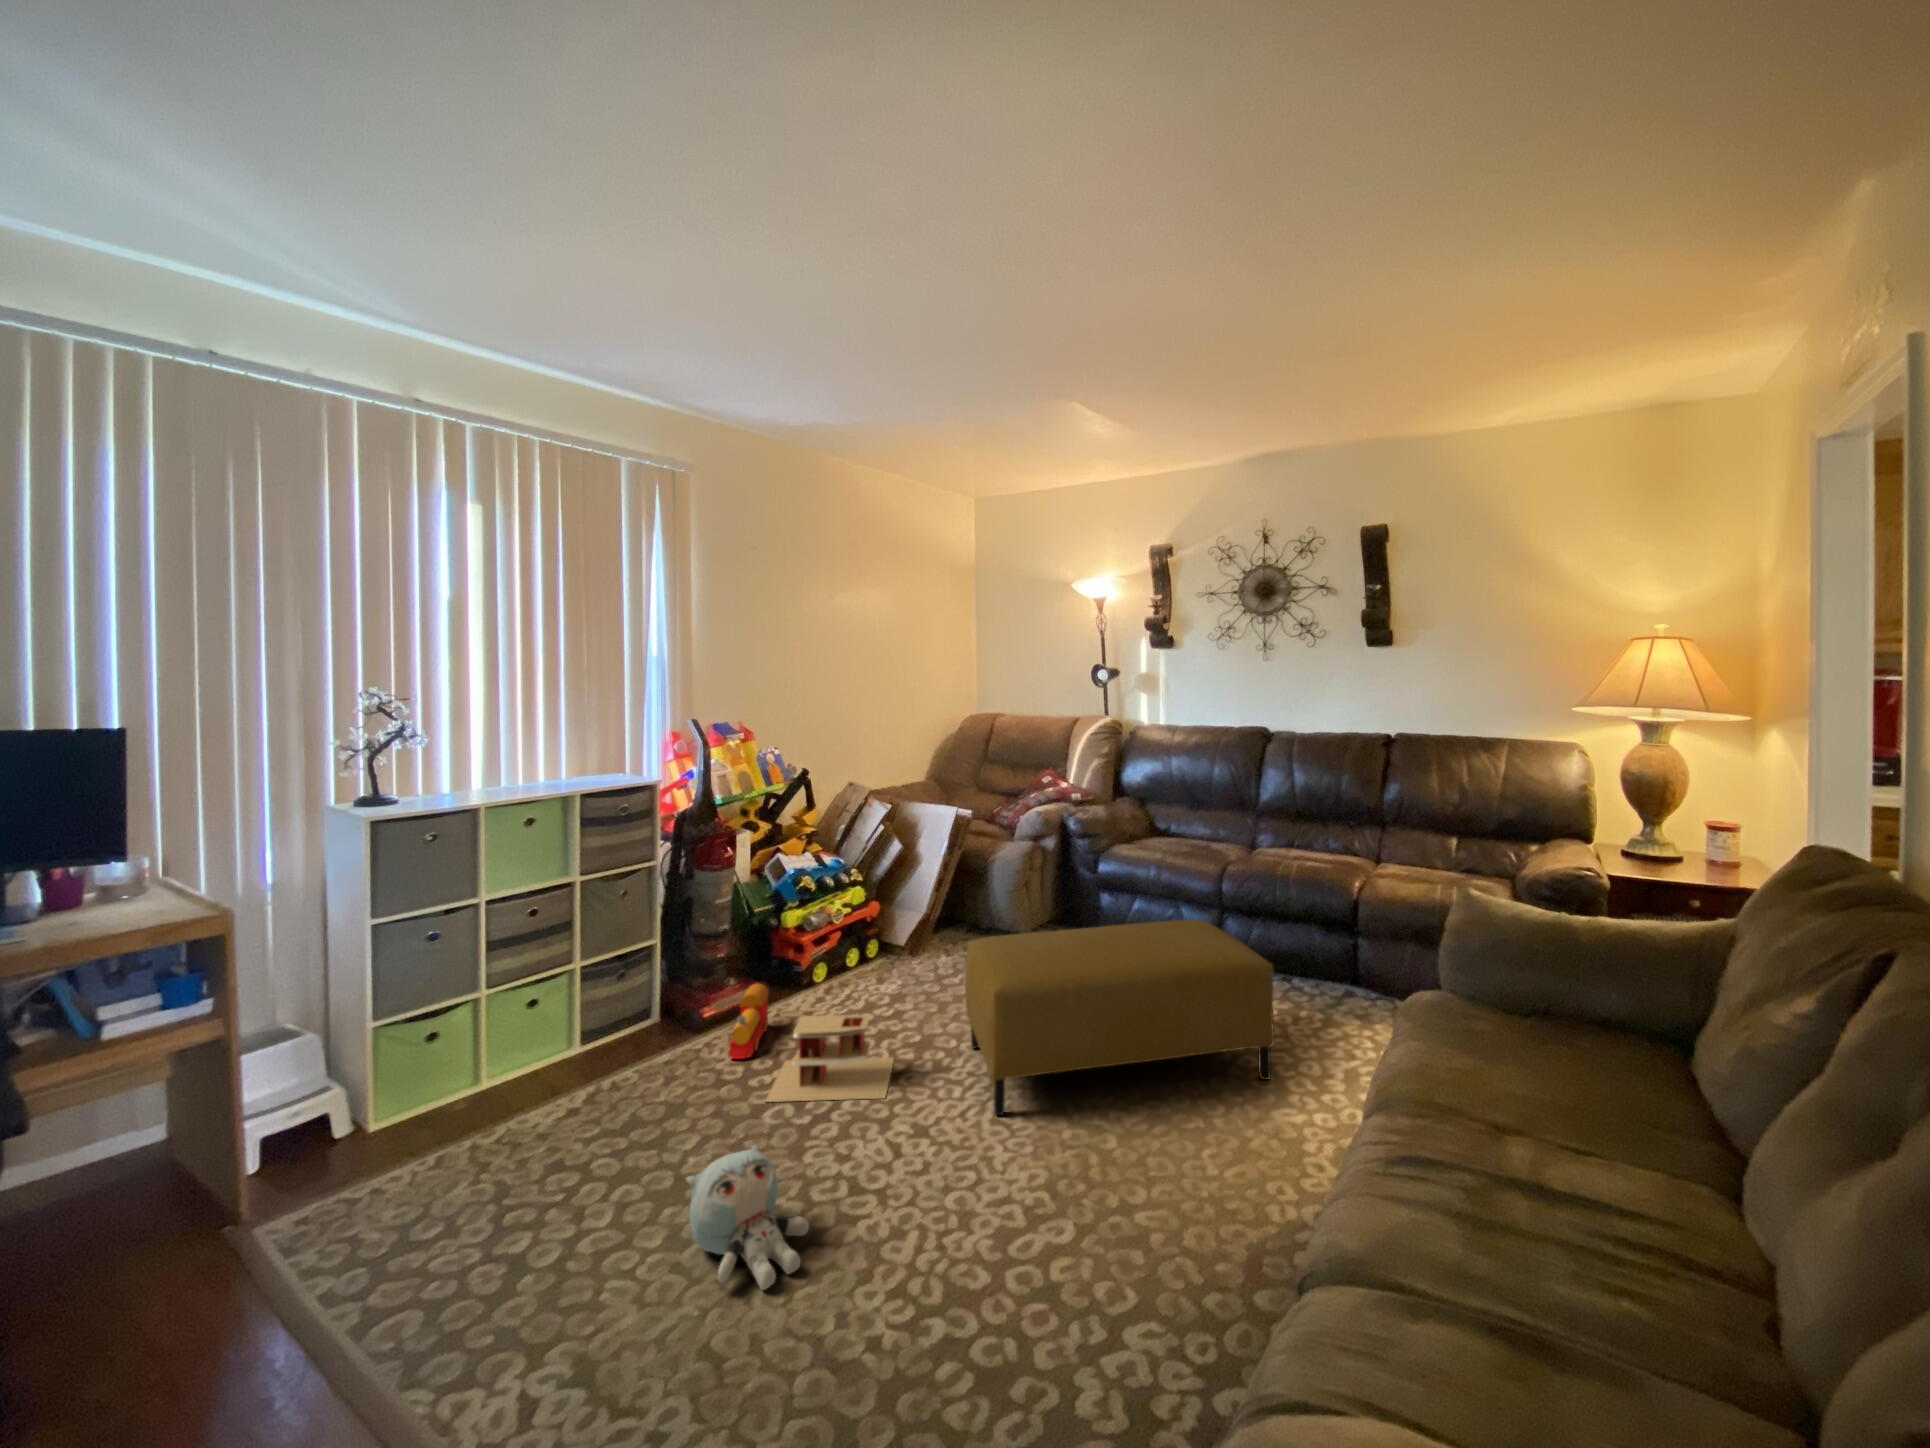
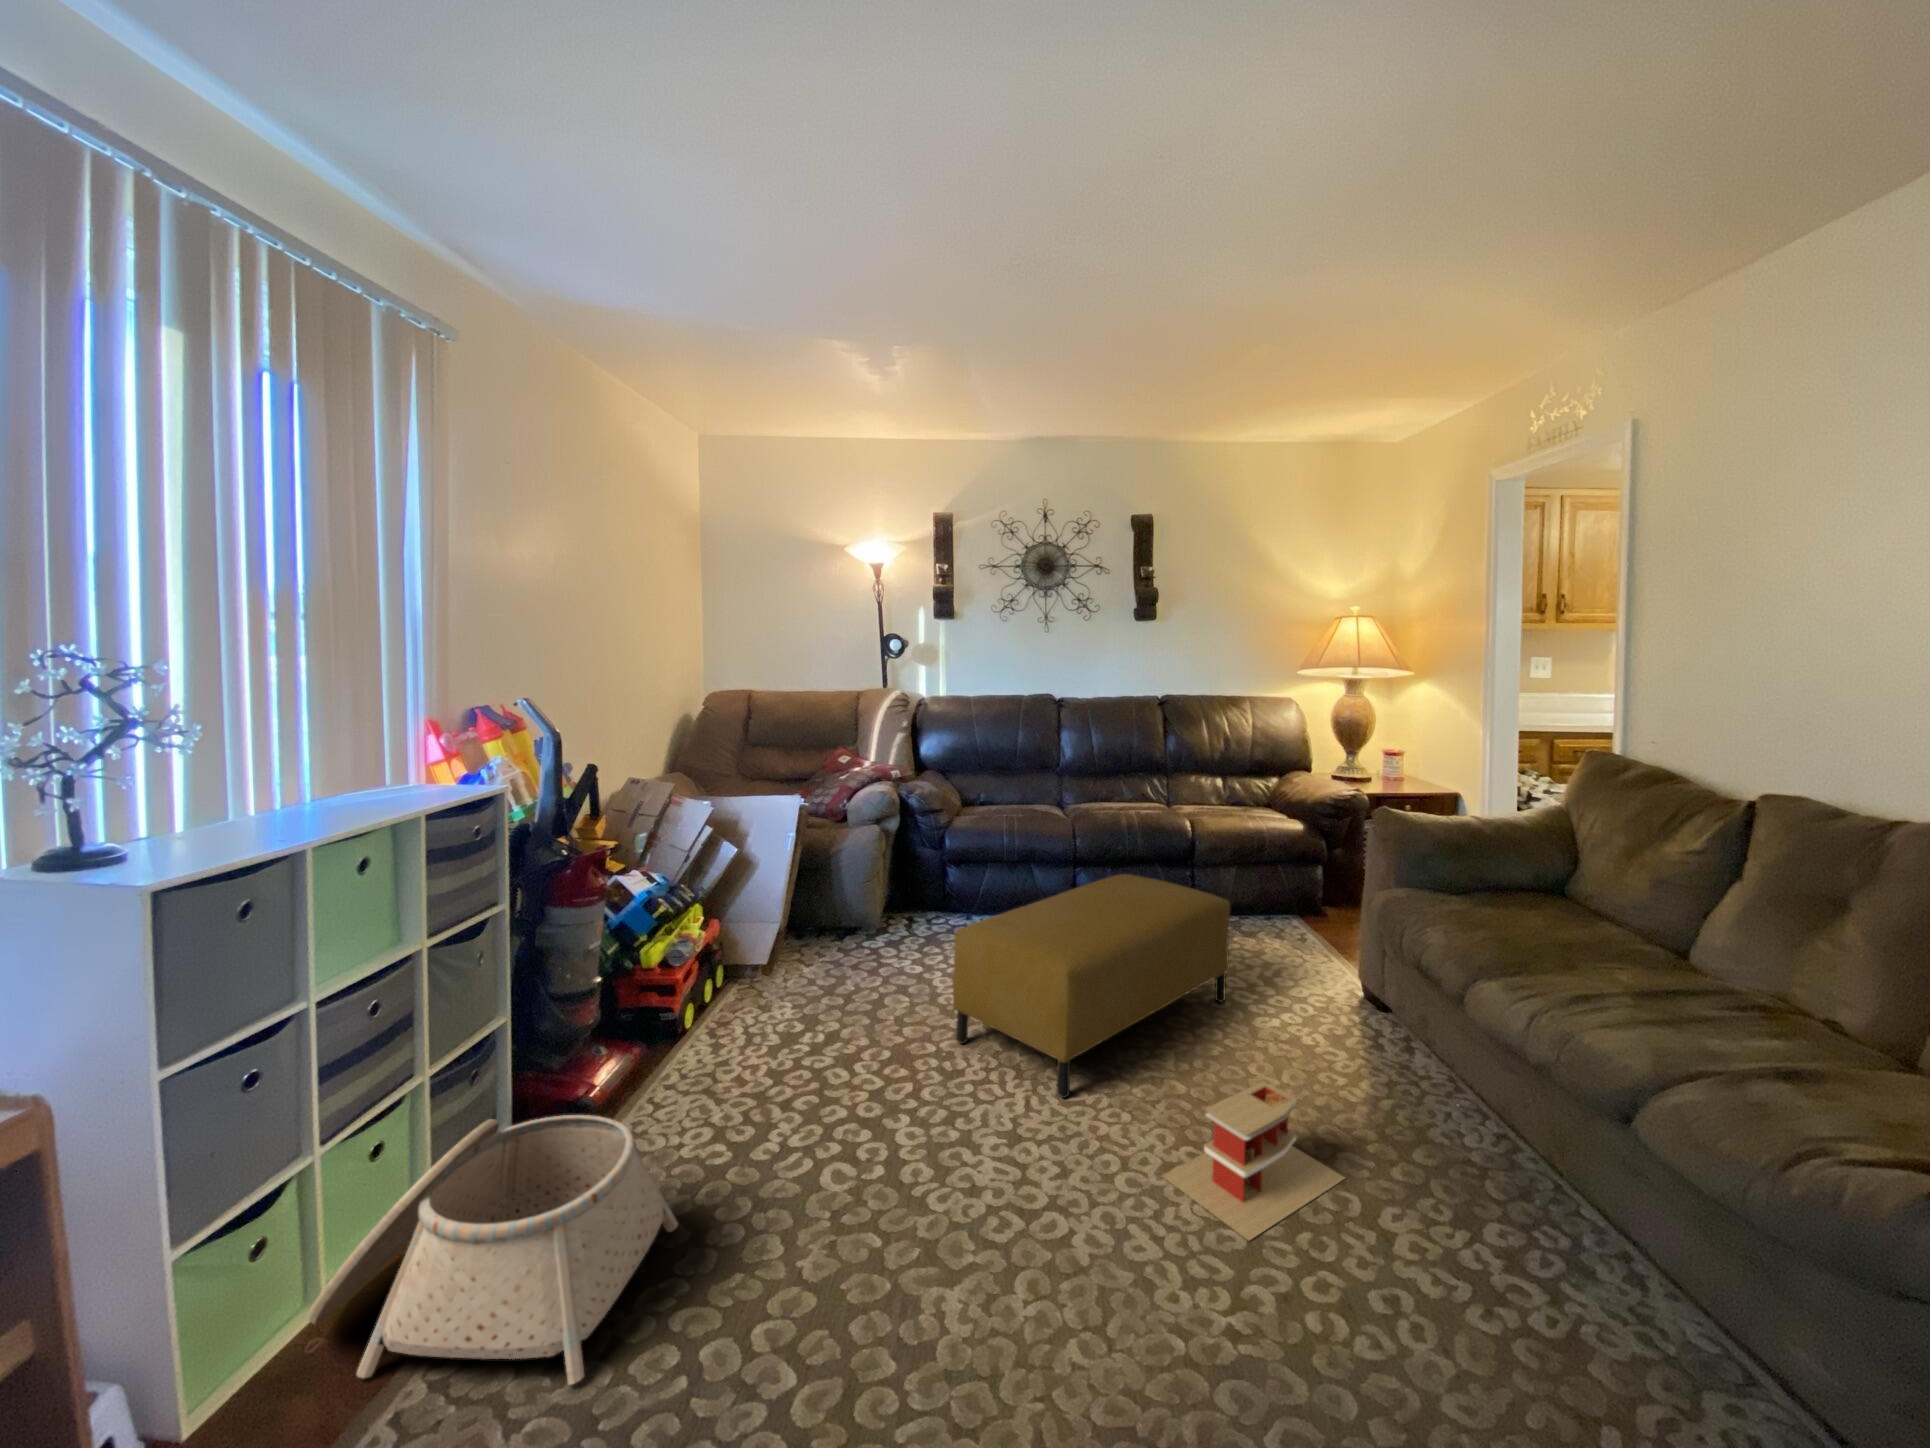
toy train: present [729,983,768,1059] -> none [667,1035,726,1136]
basket: none [444,998,658,1174] -> present [308,1115,678,1385]
toy house: present [766,1015,894,1102] -> present [1162,1081,1345,1240]
plush toy: present [686,1145,809,1290] -> none [919,1204,1080,1365]

